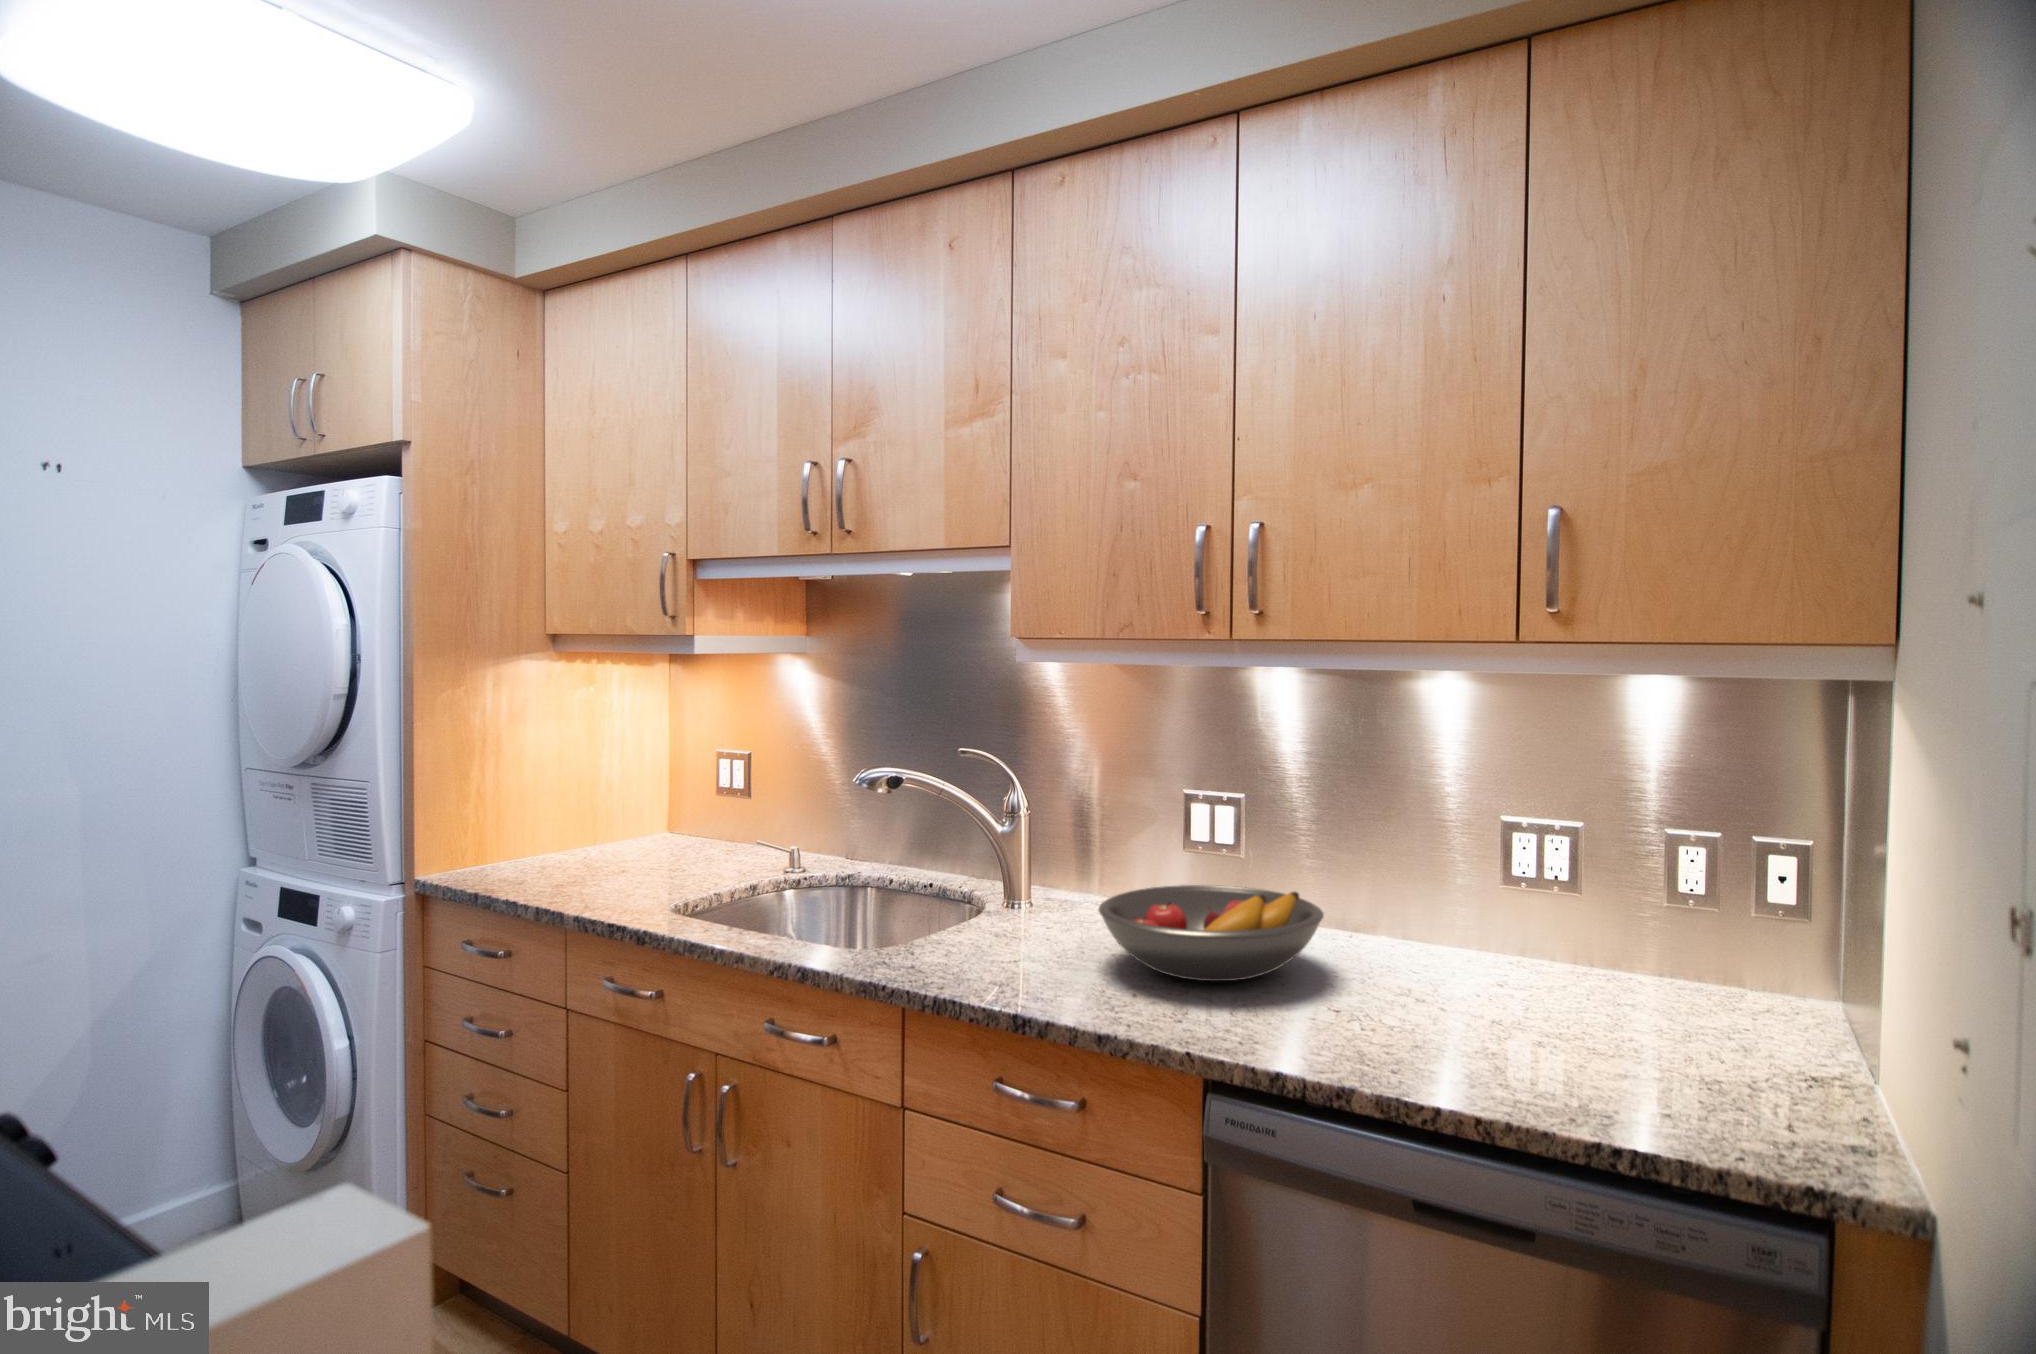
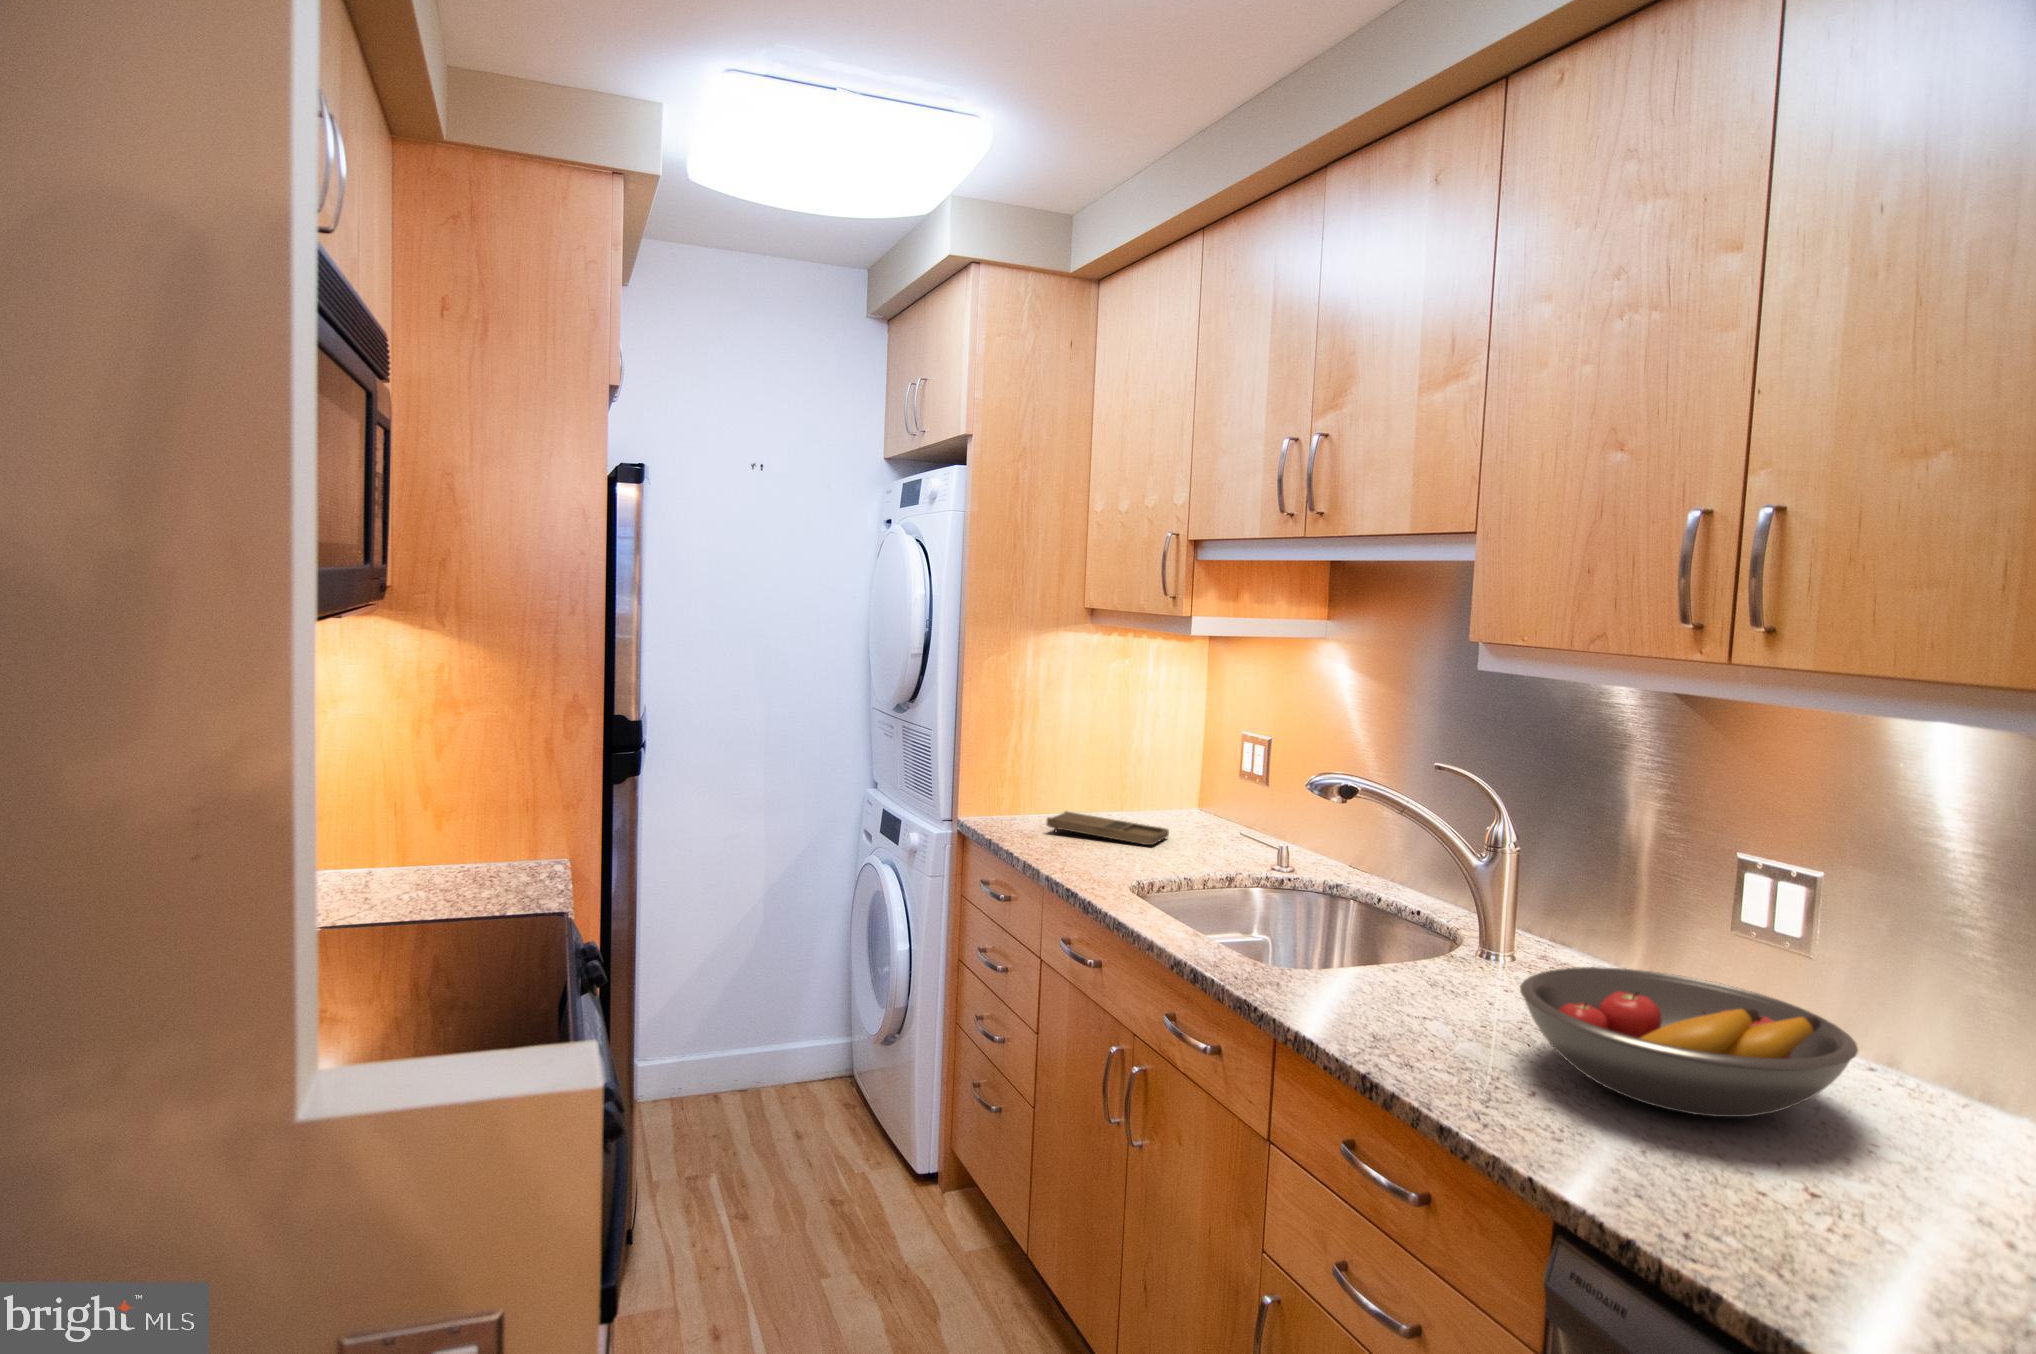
tray: none [537,852,665,875] -> present [1046,811,1169,845]

